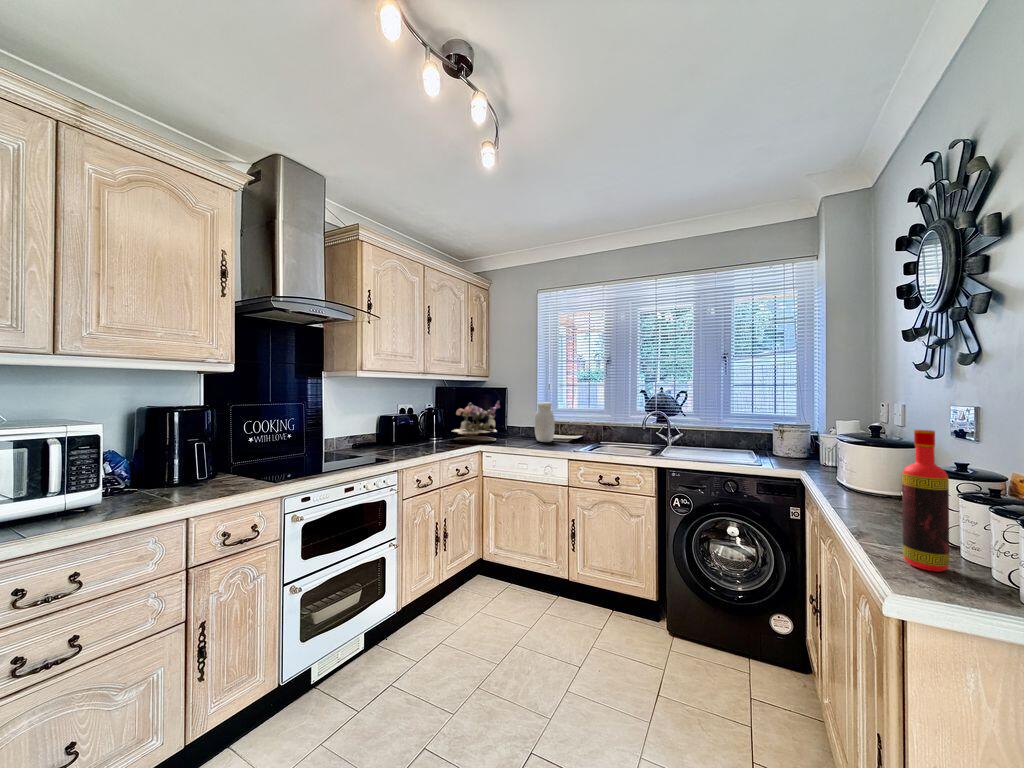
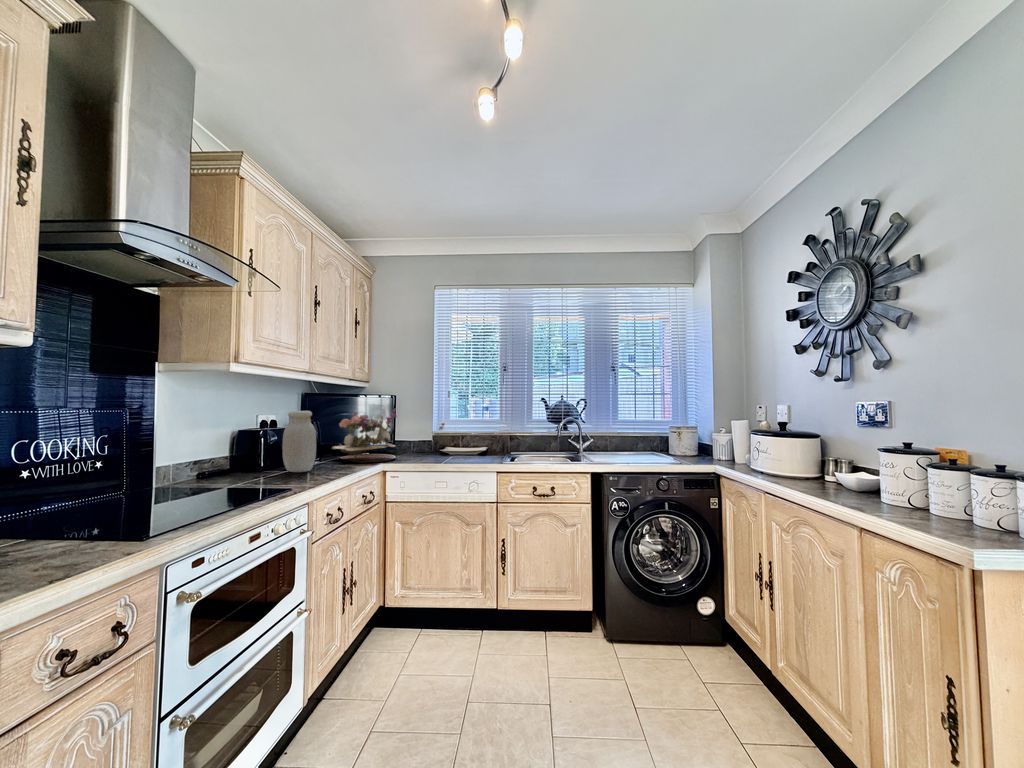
jar: present [535,402,555,442] -> present [282,411,316,472]
bottle: present [902,430,949,572] -> none [917,415,956,528]

